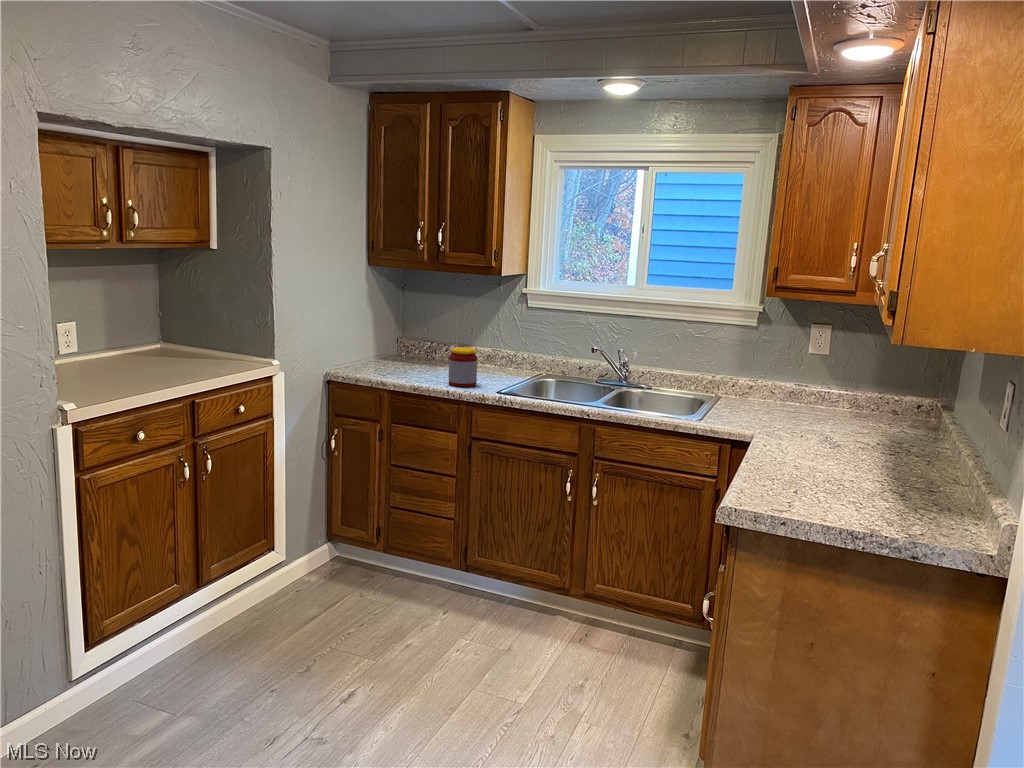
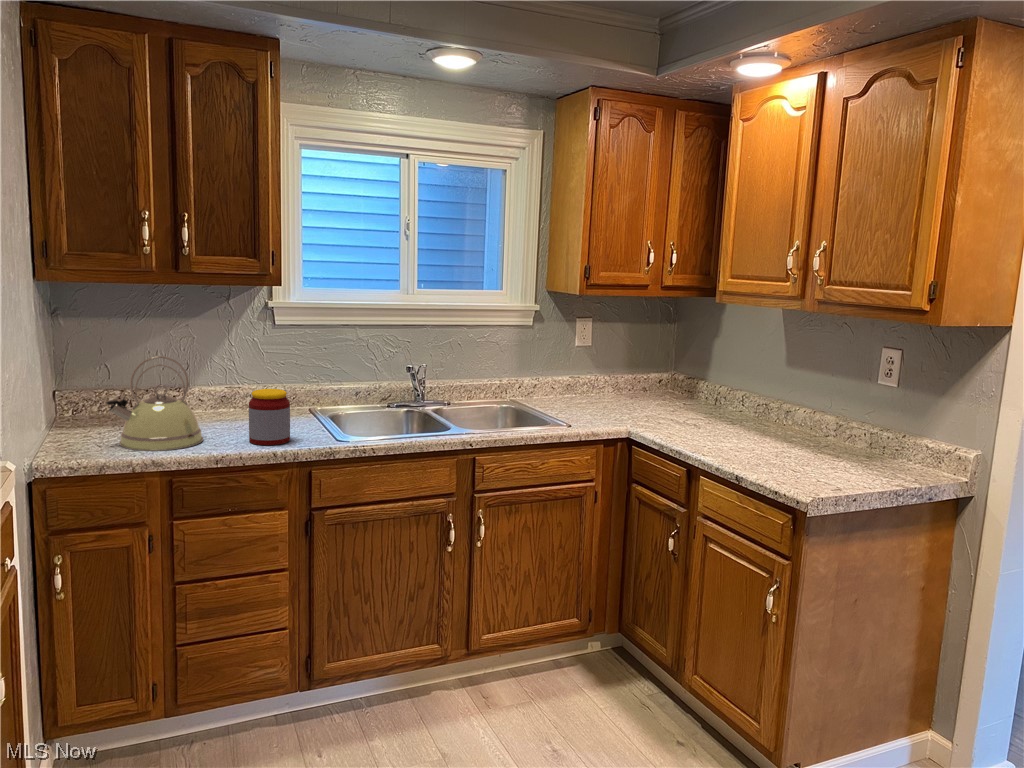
kettle: none [380,317,435,379] -> present [106,356,203,451]

